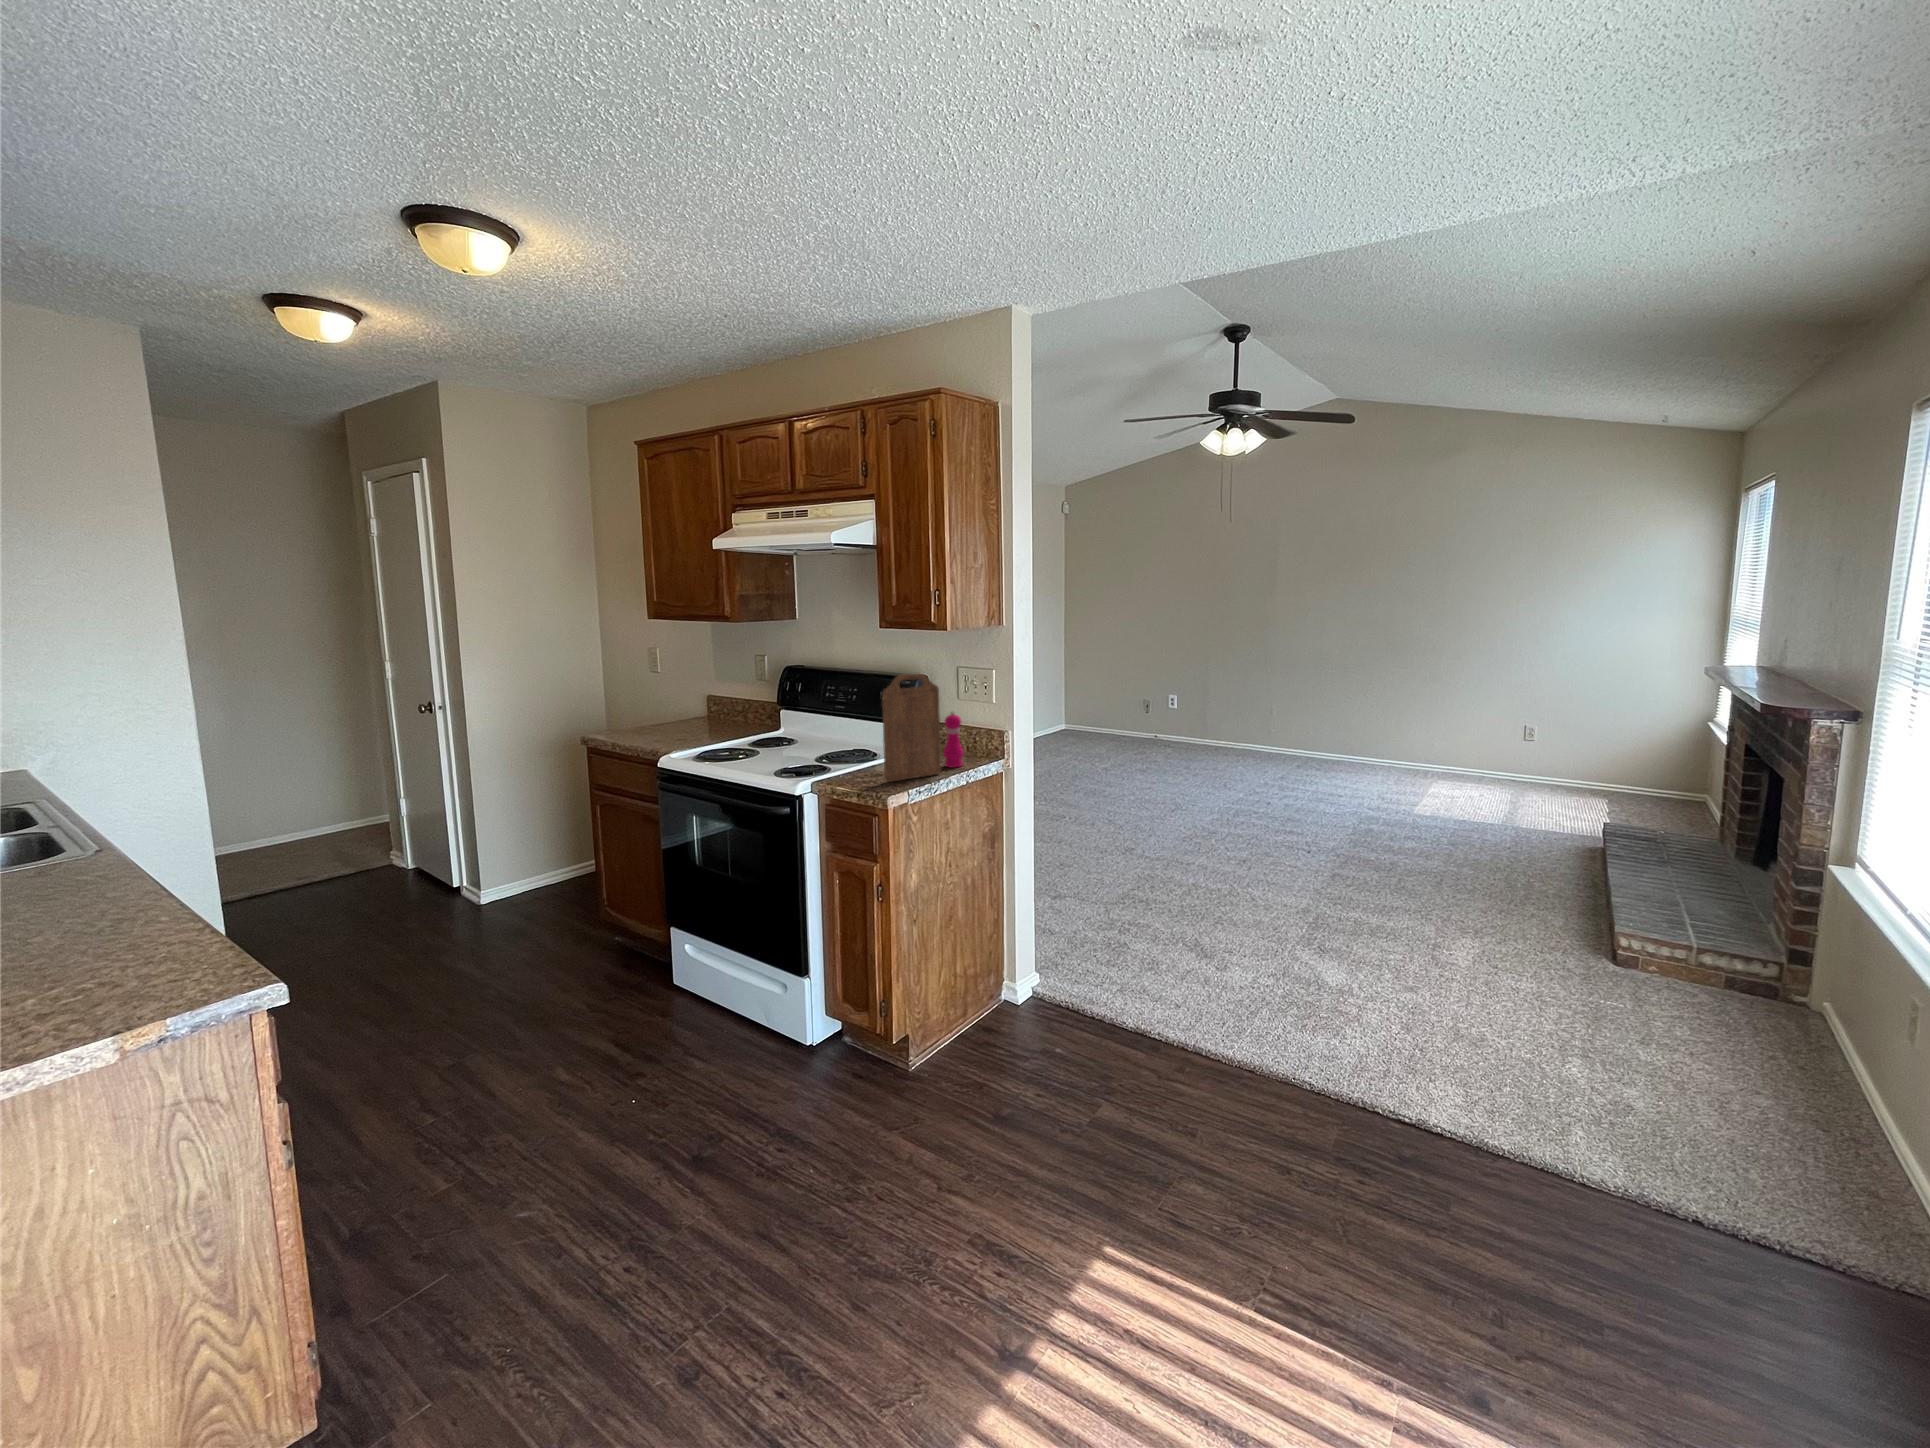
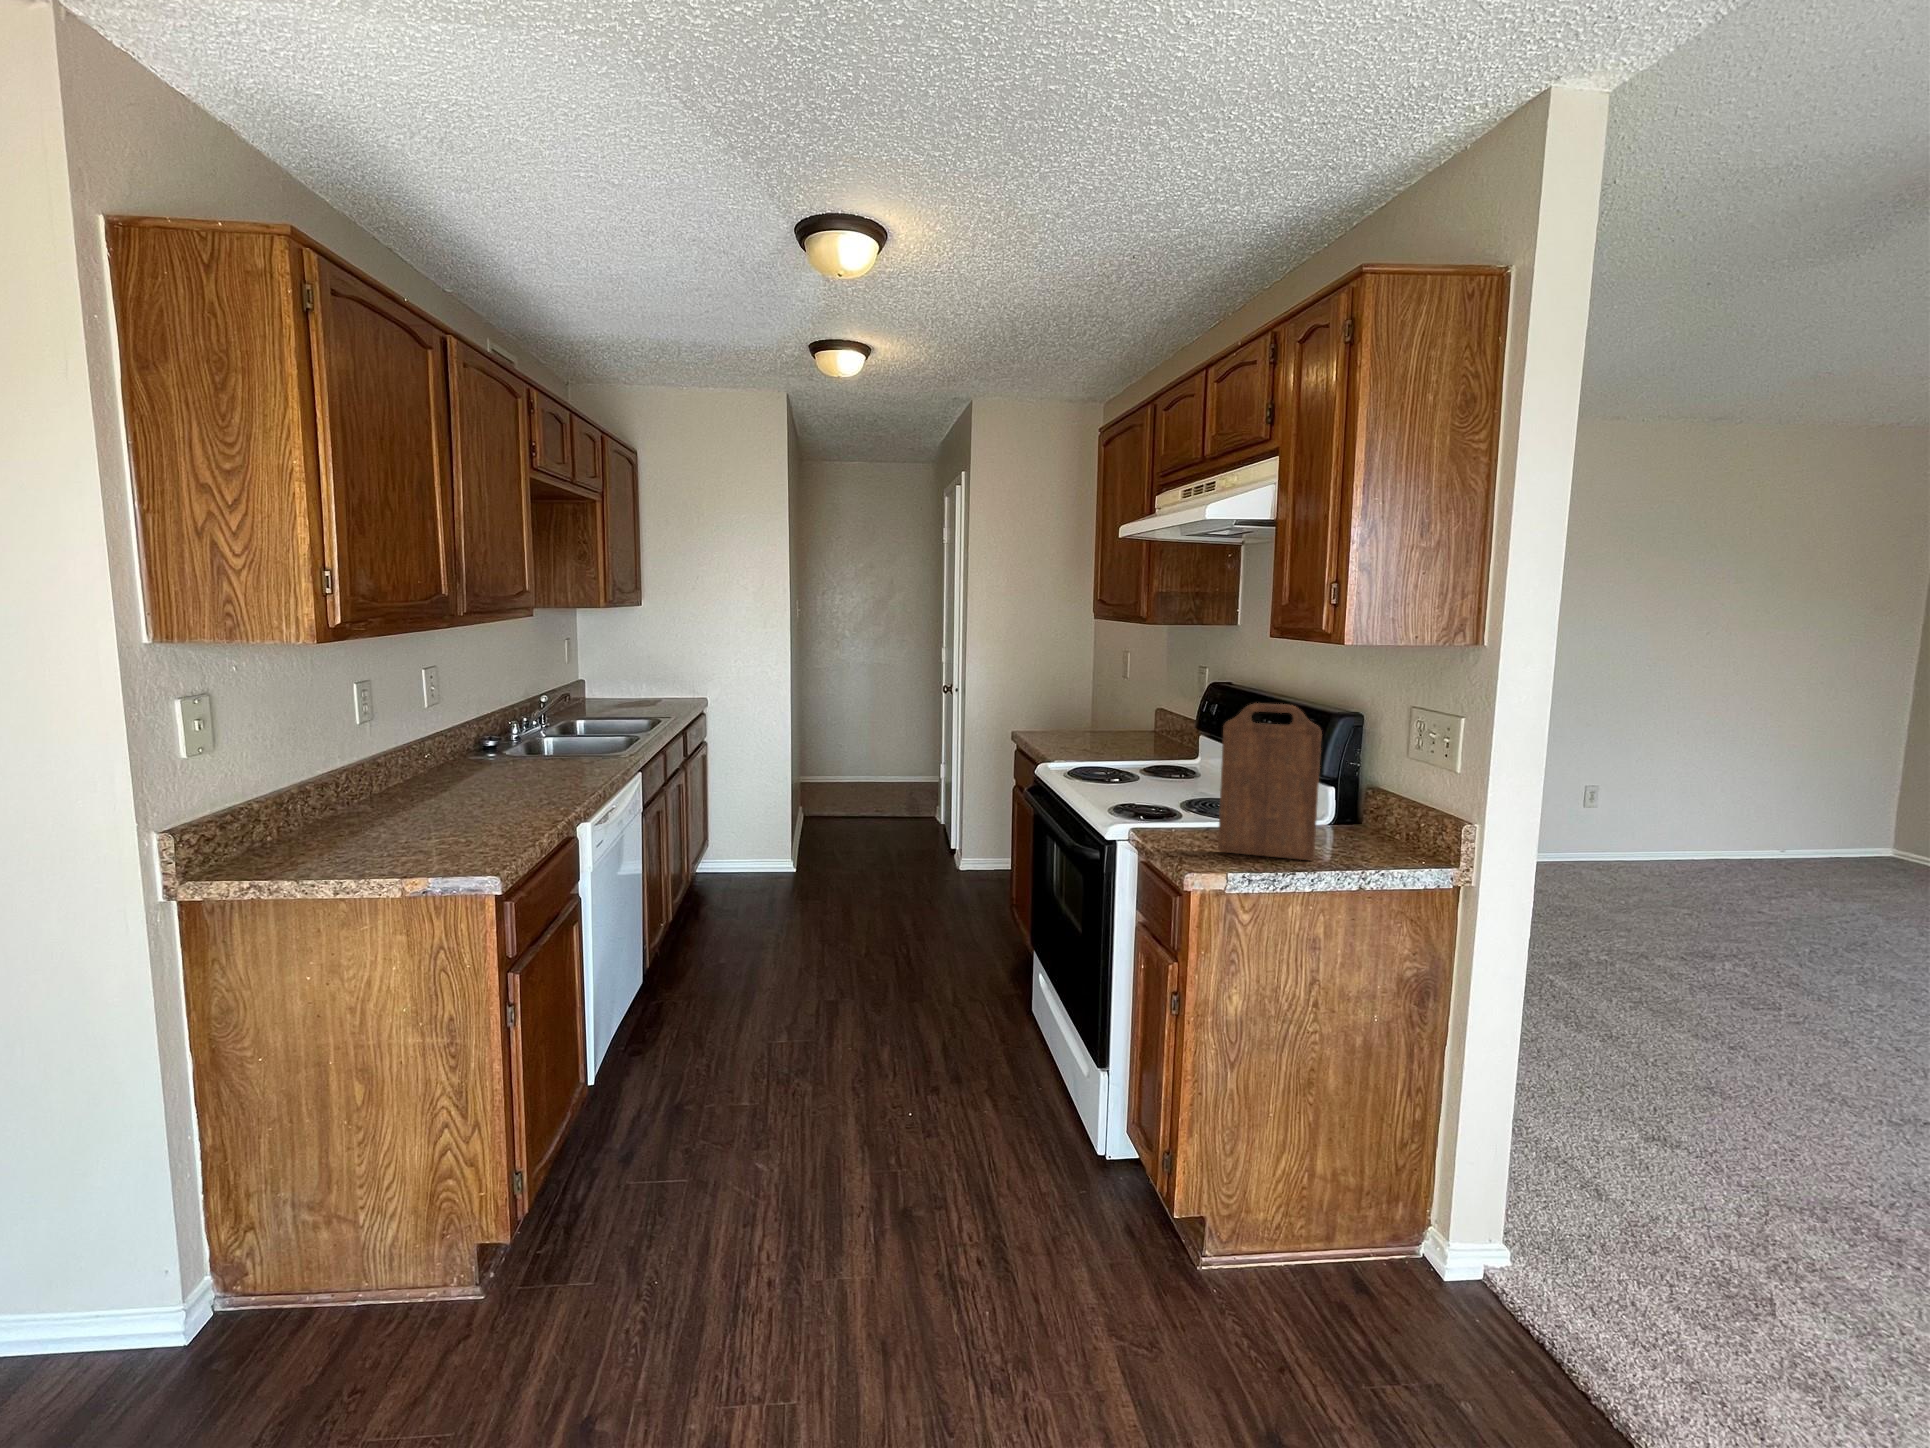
pepper mill: present [943,711,964,768] -> none [1338,769,1374,858]

